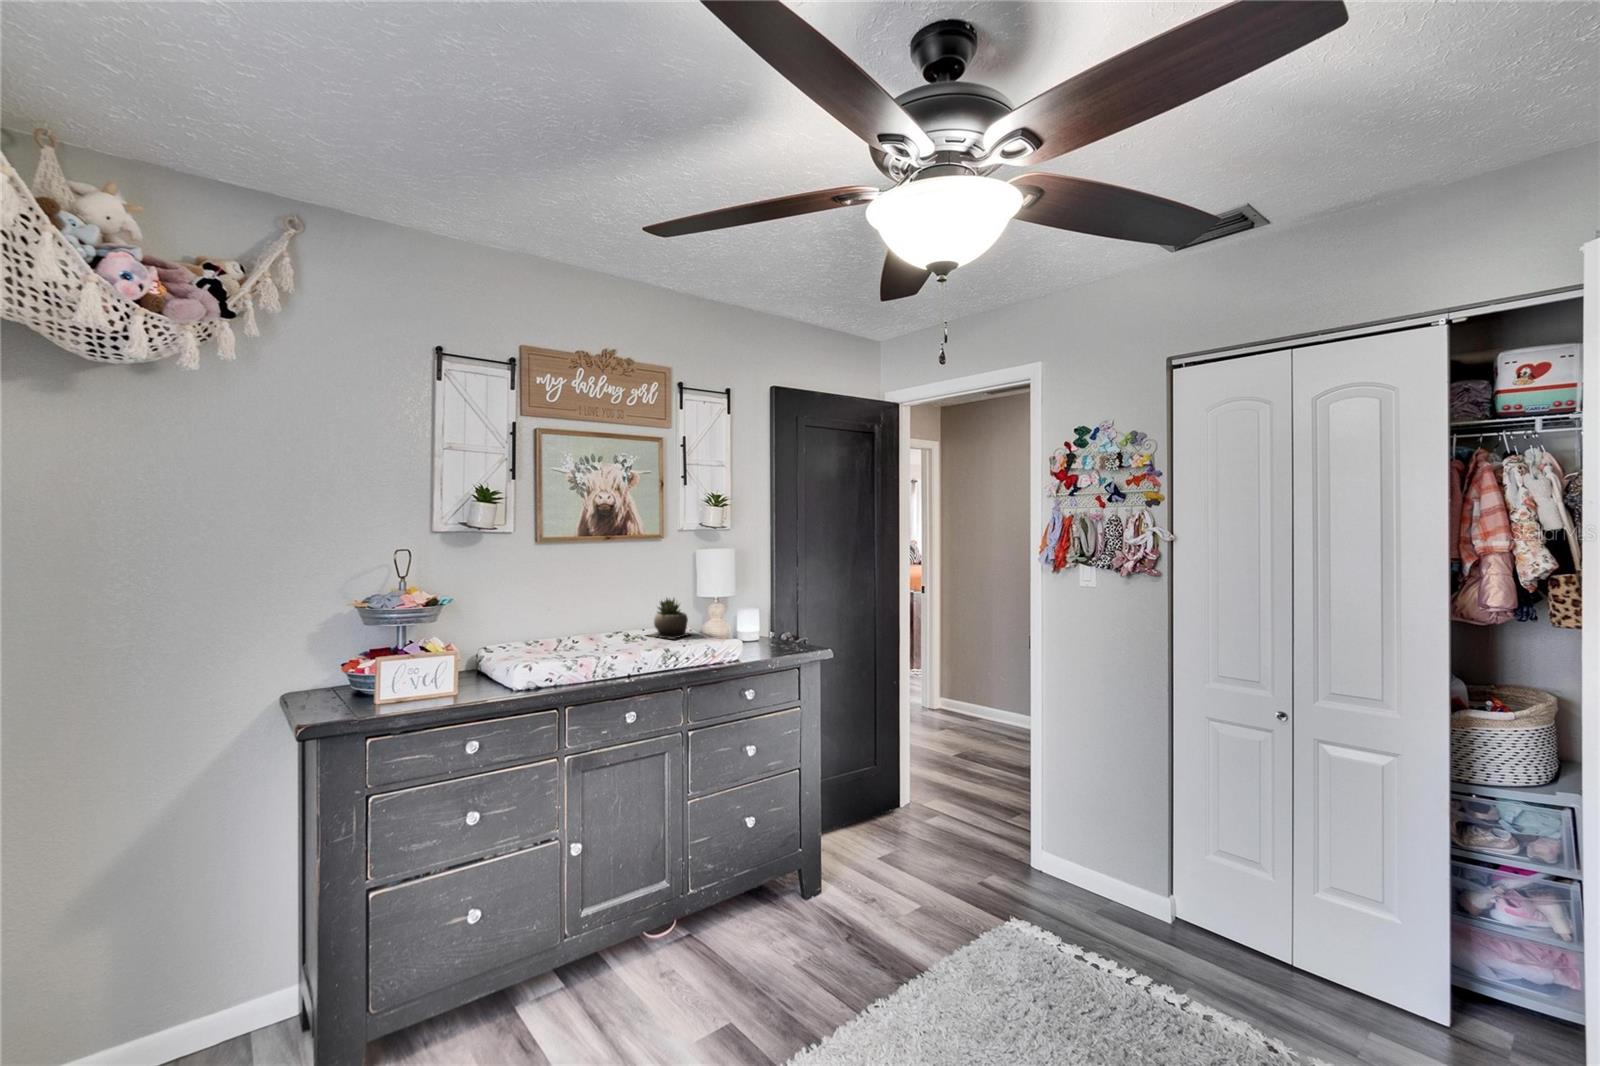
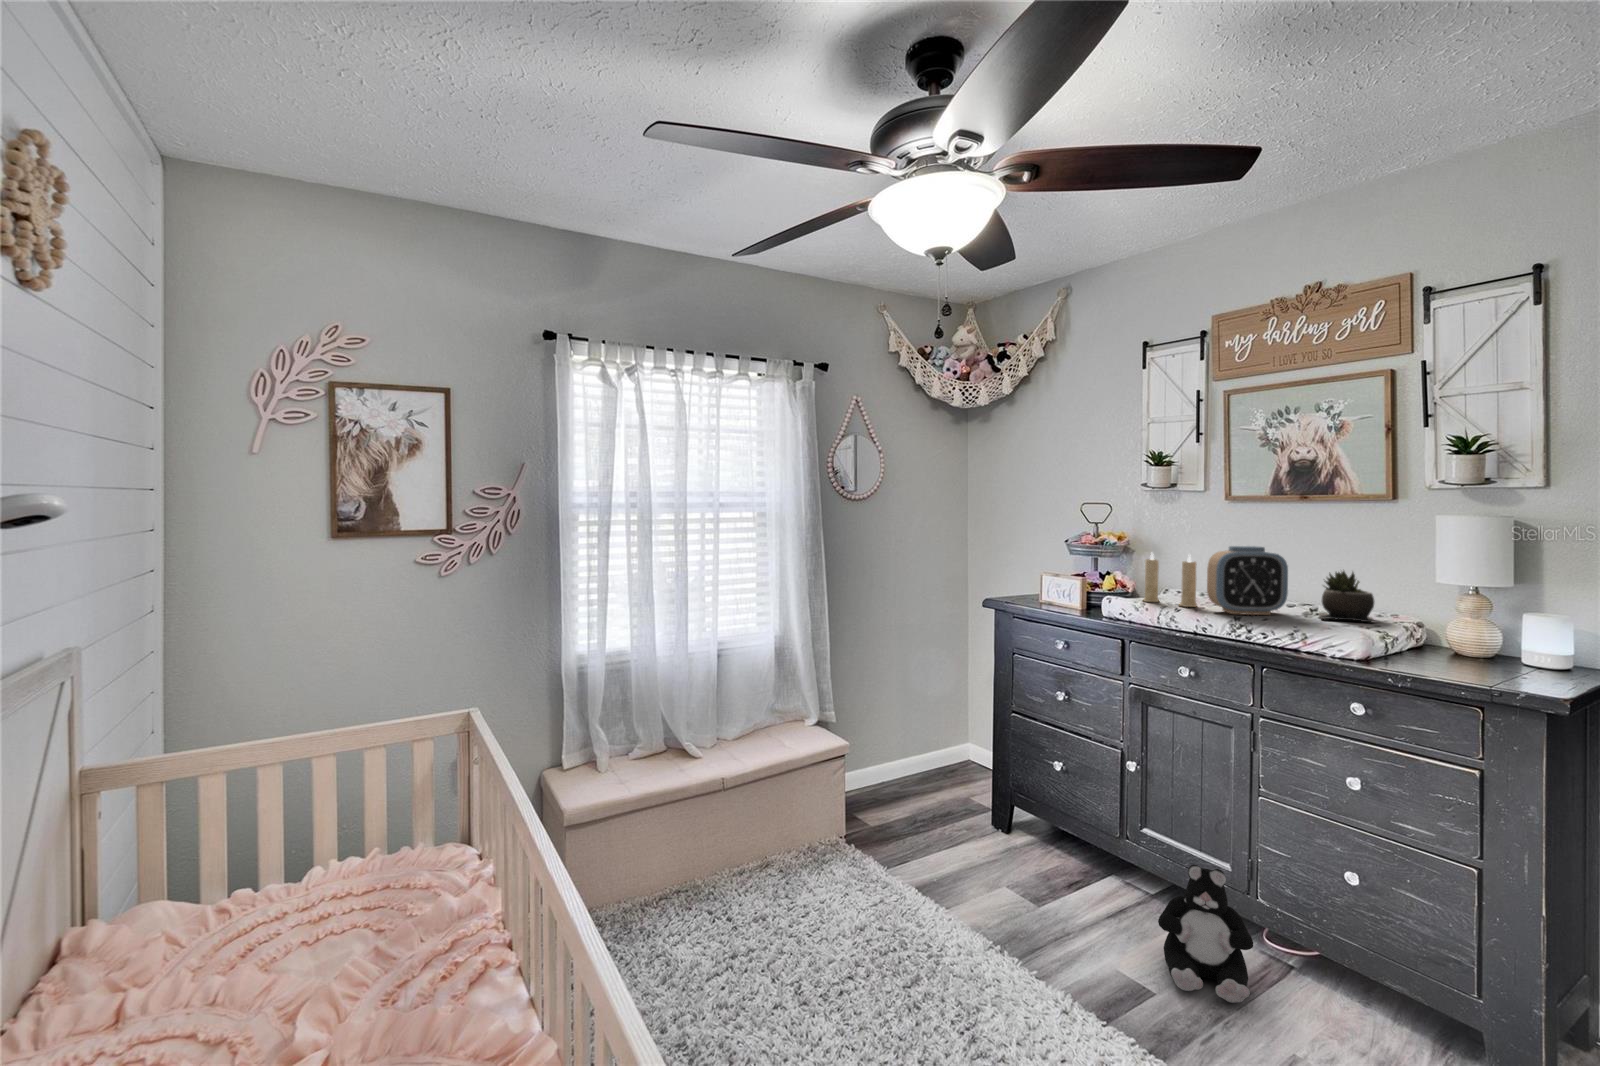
alarm clock: none [607,585,650,651] -> present [1207,546,1288,615]
candle: none [526,598,588,659] -> present [1143,553,1197,607]
plush toy: none [667,875,759,991] -> present [1158,865,1253,1003]

